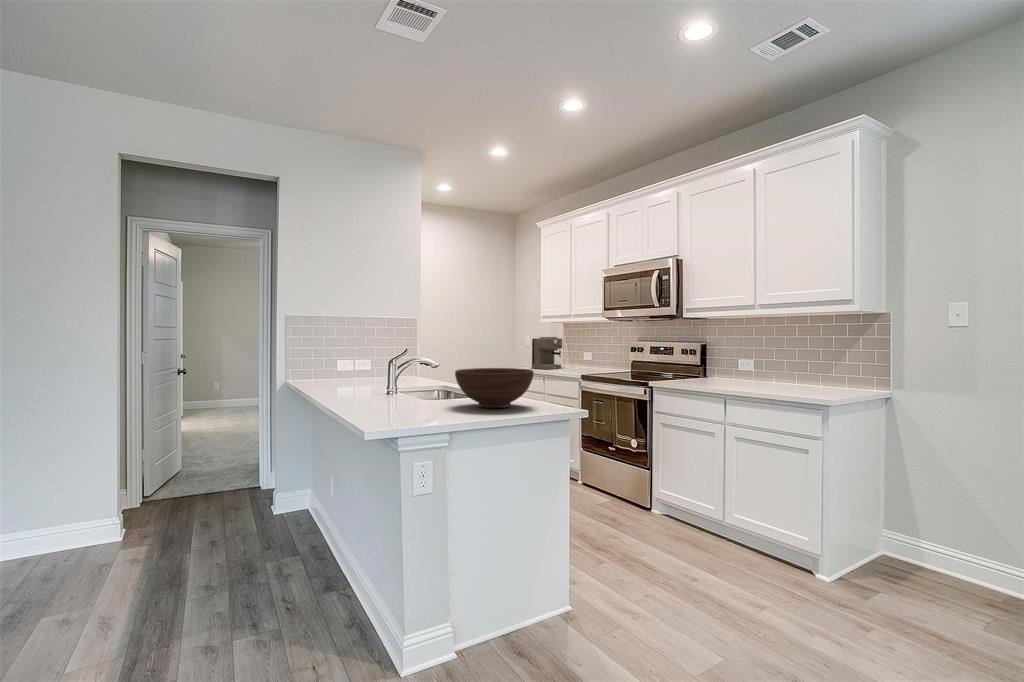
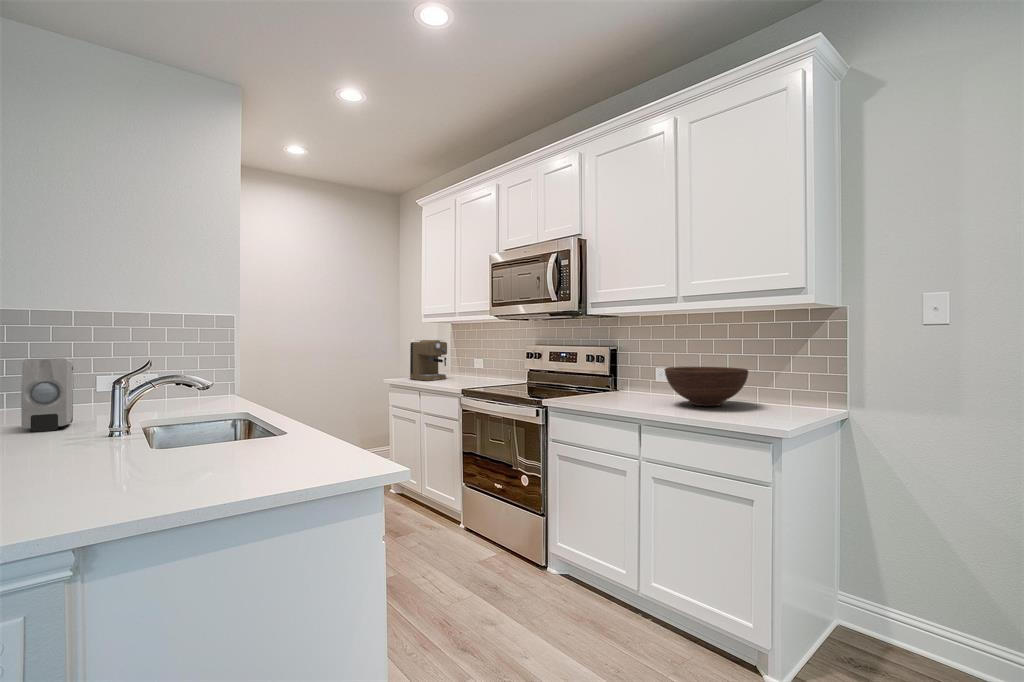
soap dispenser: none [332,347,356,392] -> present [21,358,73,432]
fruit bowl: present [455,368,534,408] -> present [665,367,748,406]

